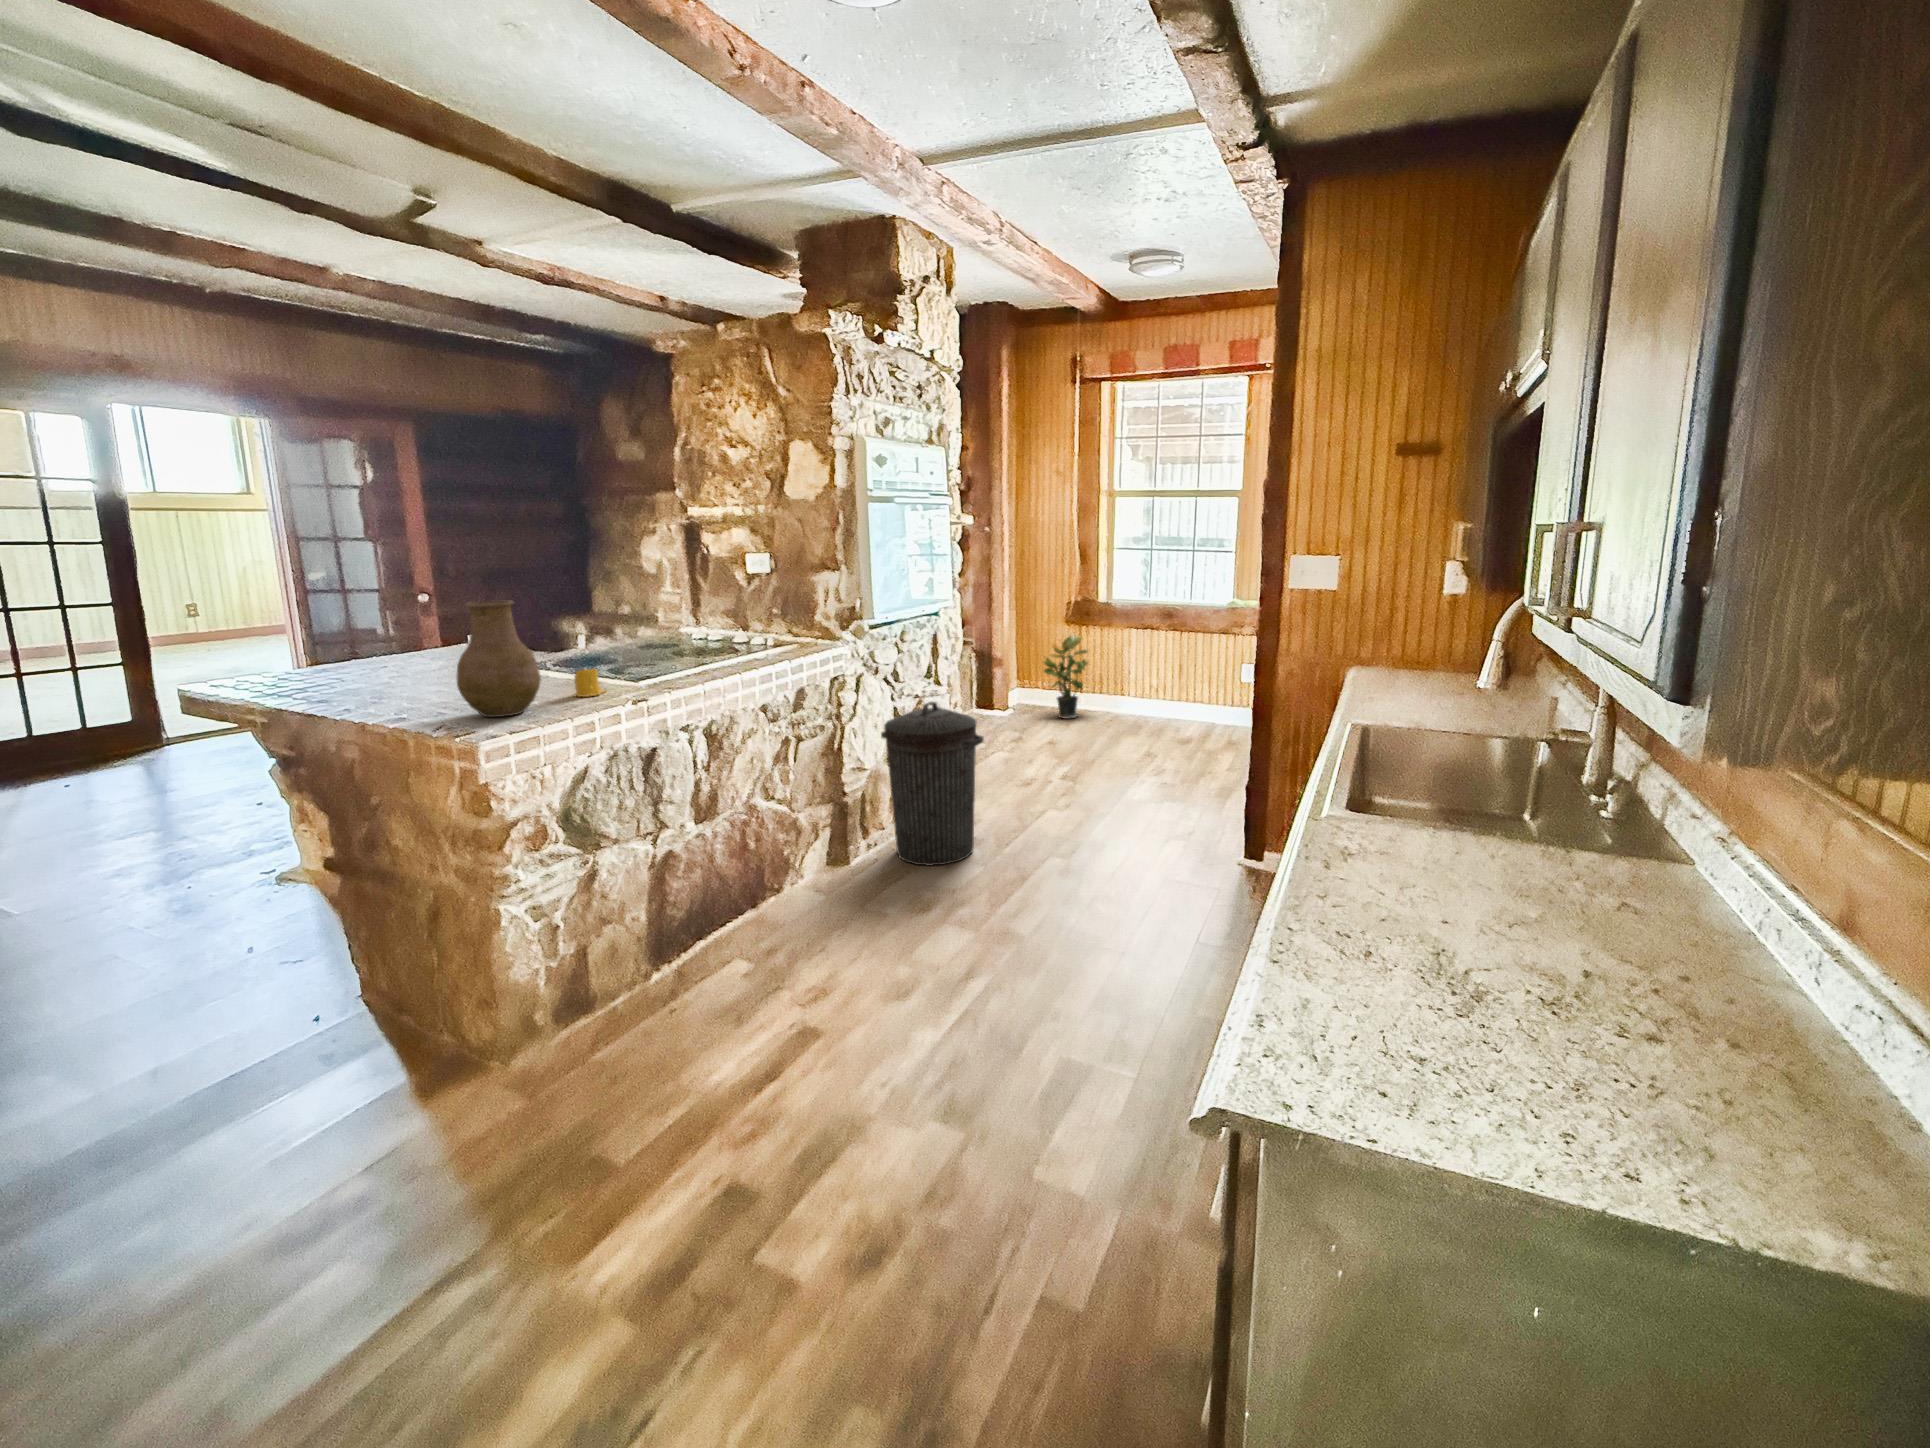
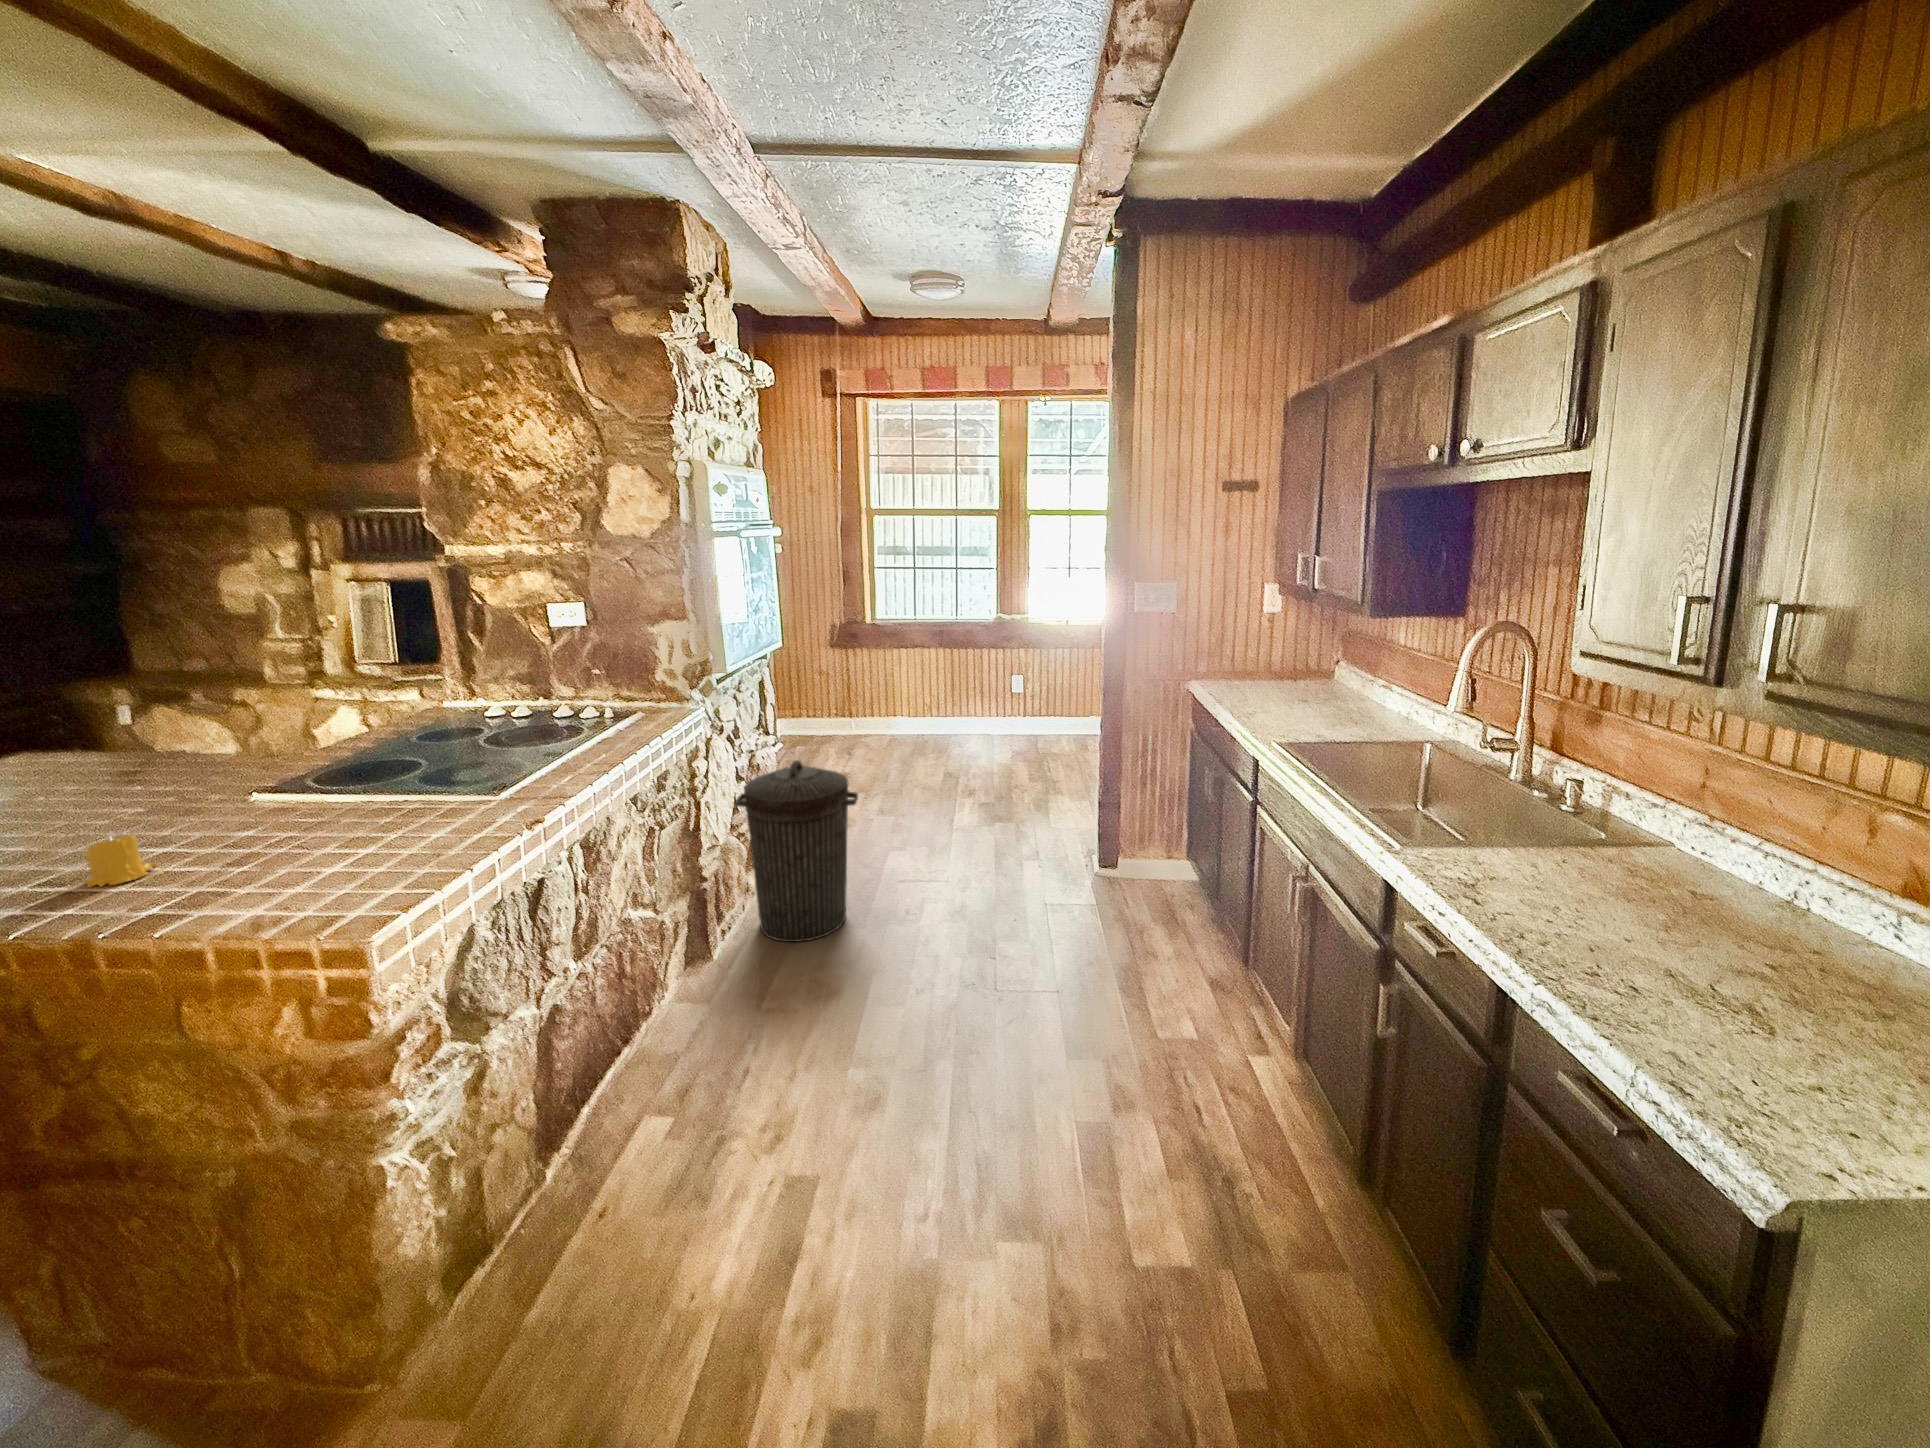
vase: present [457,601,541,717] -> none [263,714,401,890]
potted plant: present [1044,635,1088,719] -> none [814,657,862,744]
candle: present [574,669,605,697] -> present [86,835,158,887]

